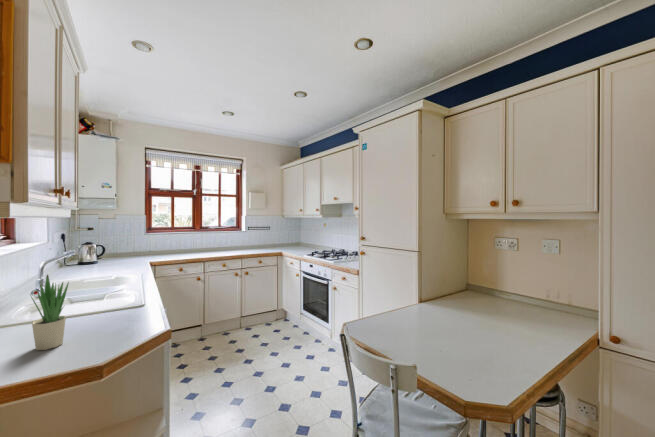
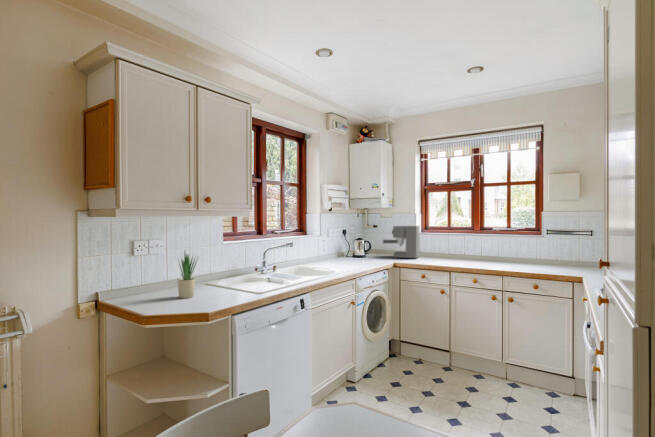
coffee maker: none [116,227,158,259] -> present [383,226,420,259]

